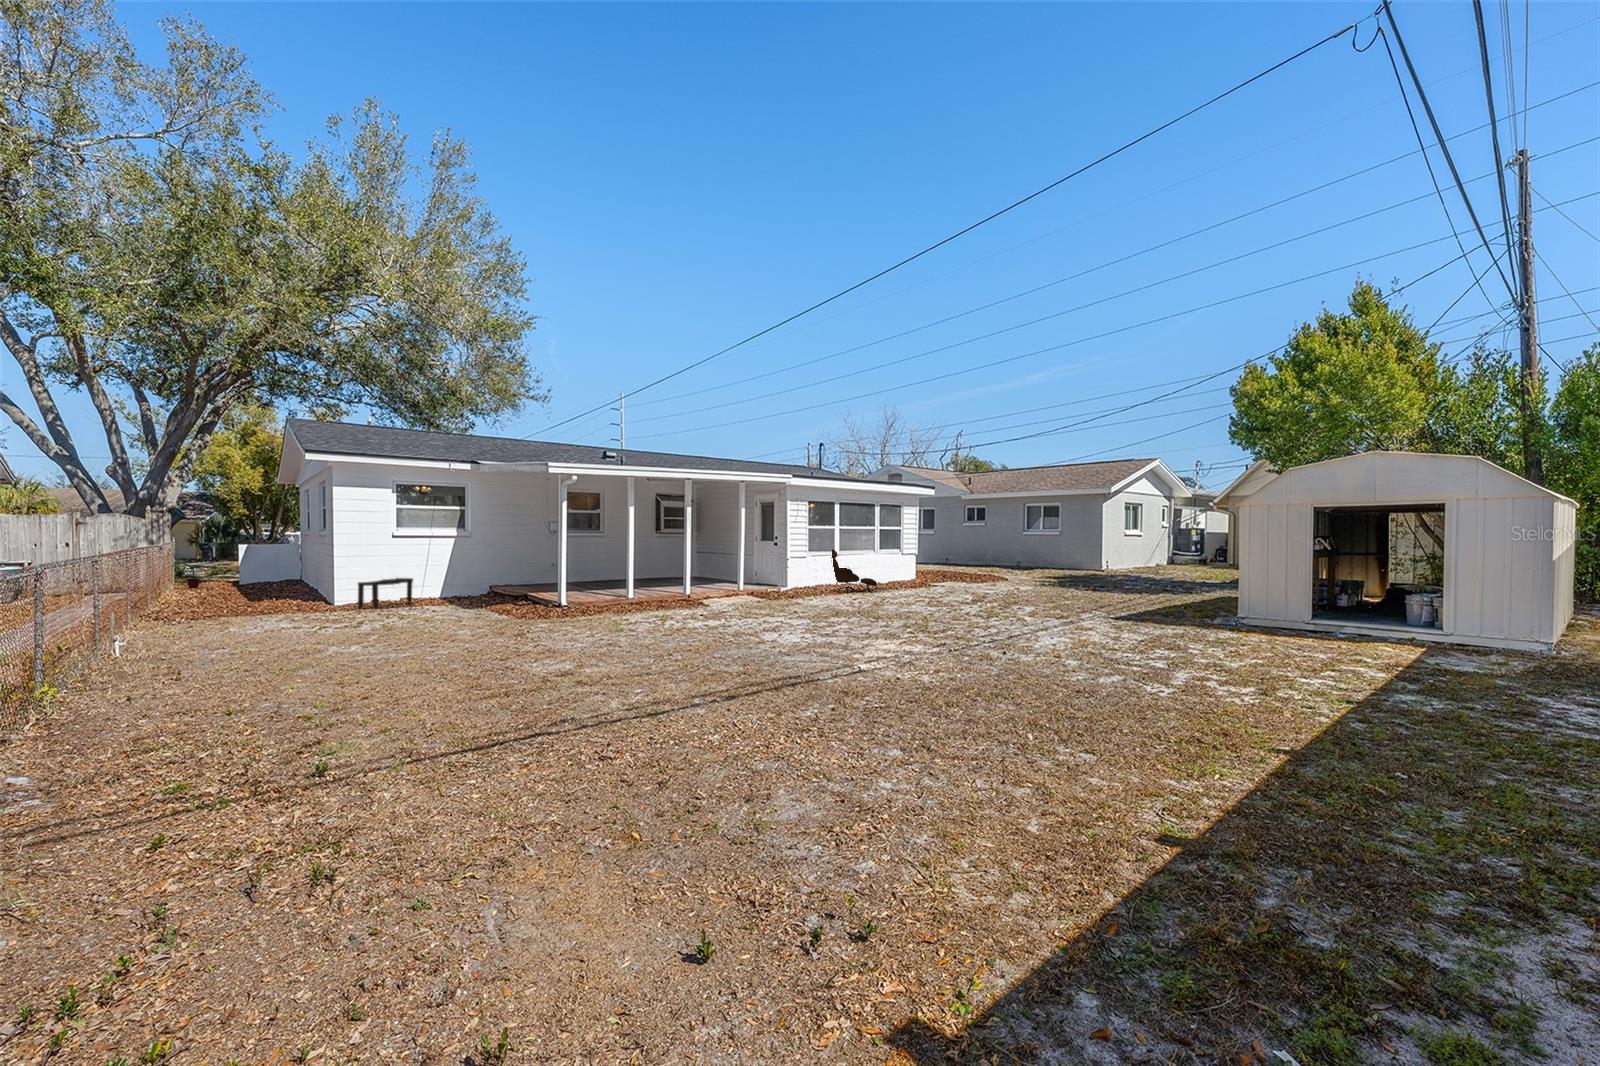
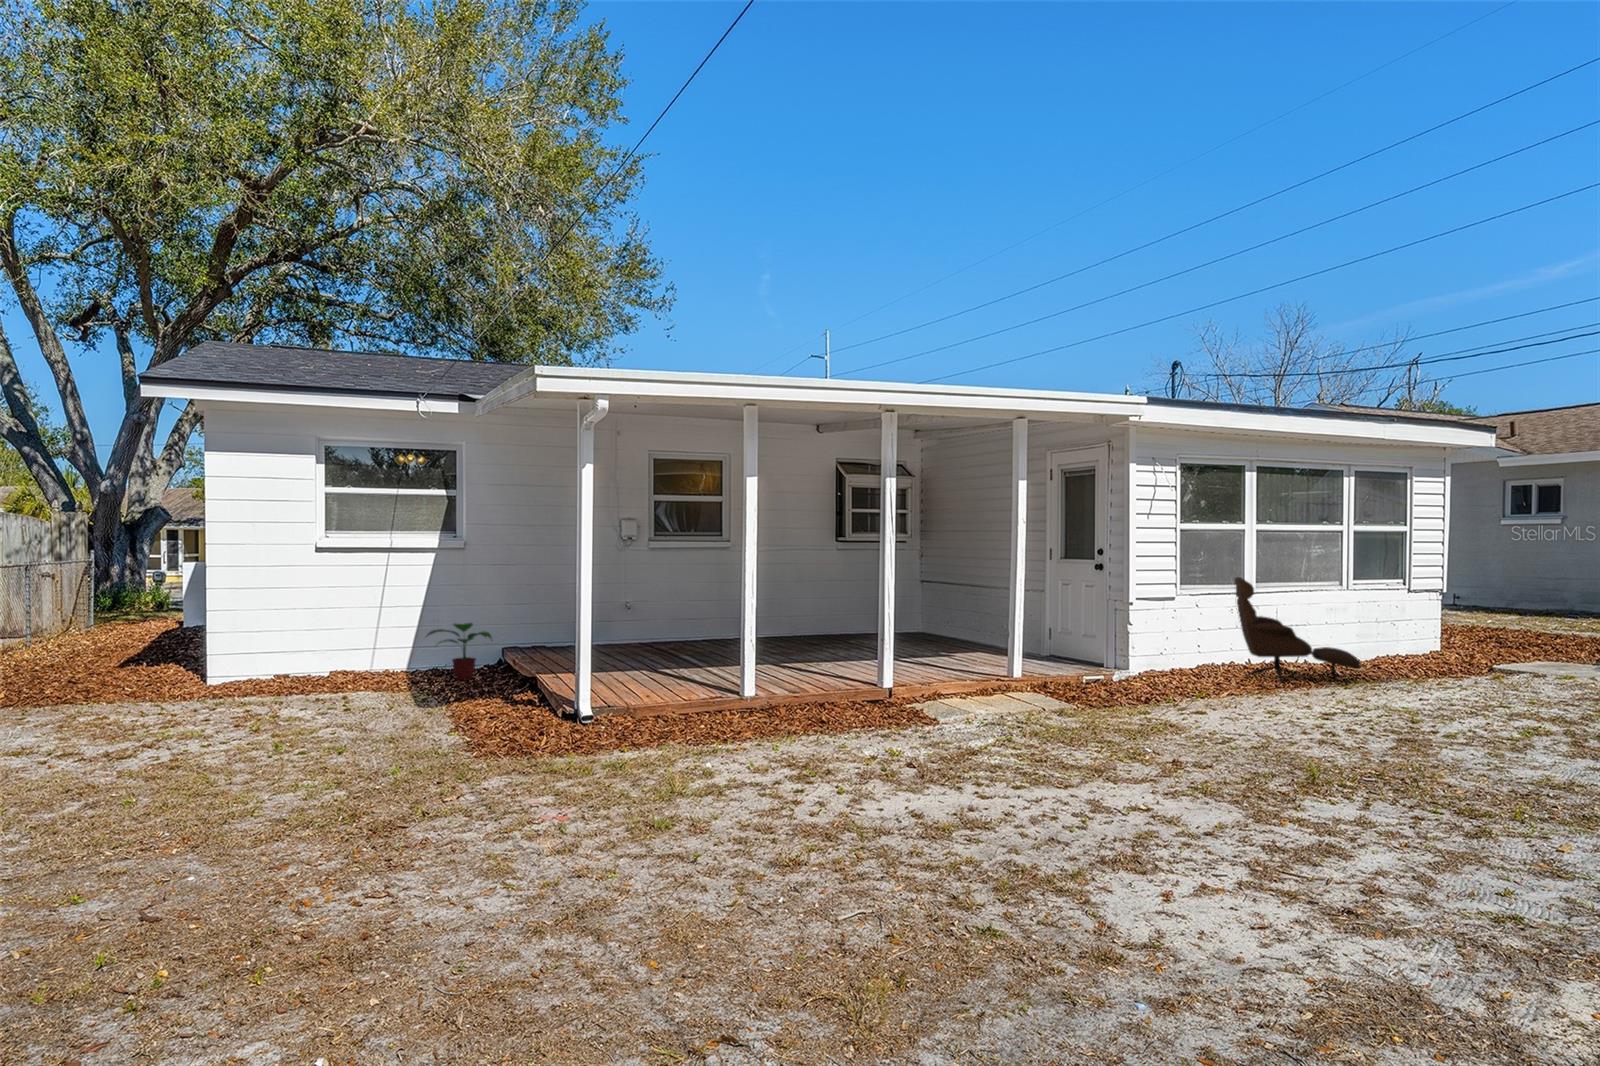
potted plant: present [172,563,208,588] -> present [427,623,491,680]
bench: present [358,578,413,609] -> none [227,631,344,698]

